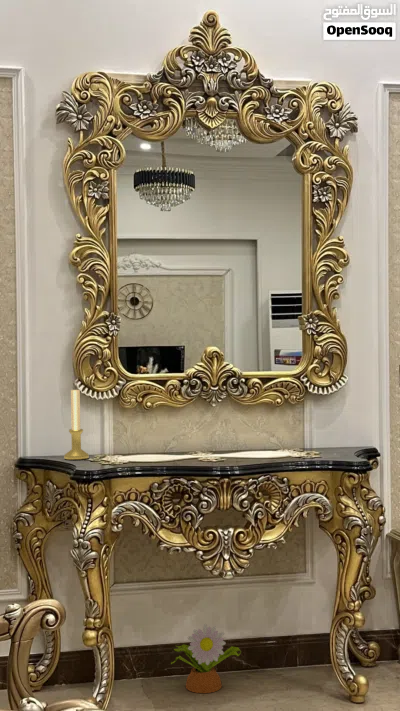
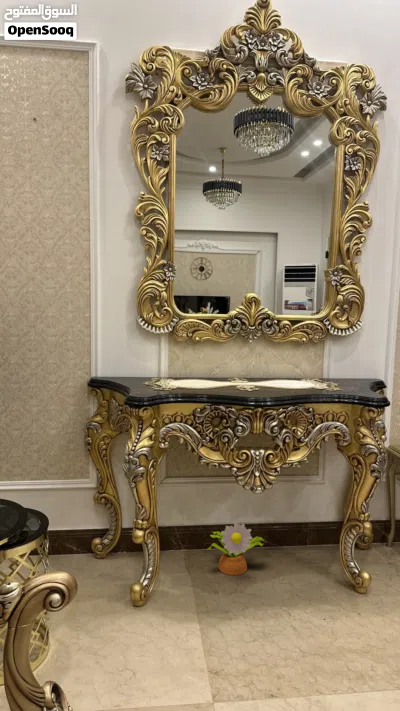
candle holder: present [64,389,89,460] -> none [124,322,145,383]

